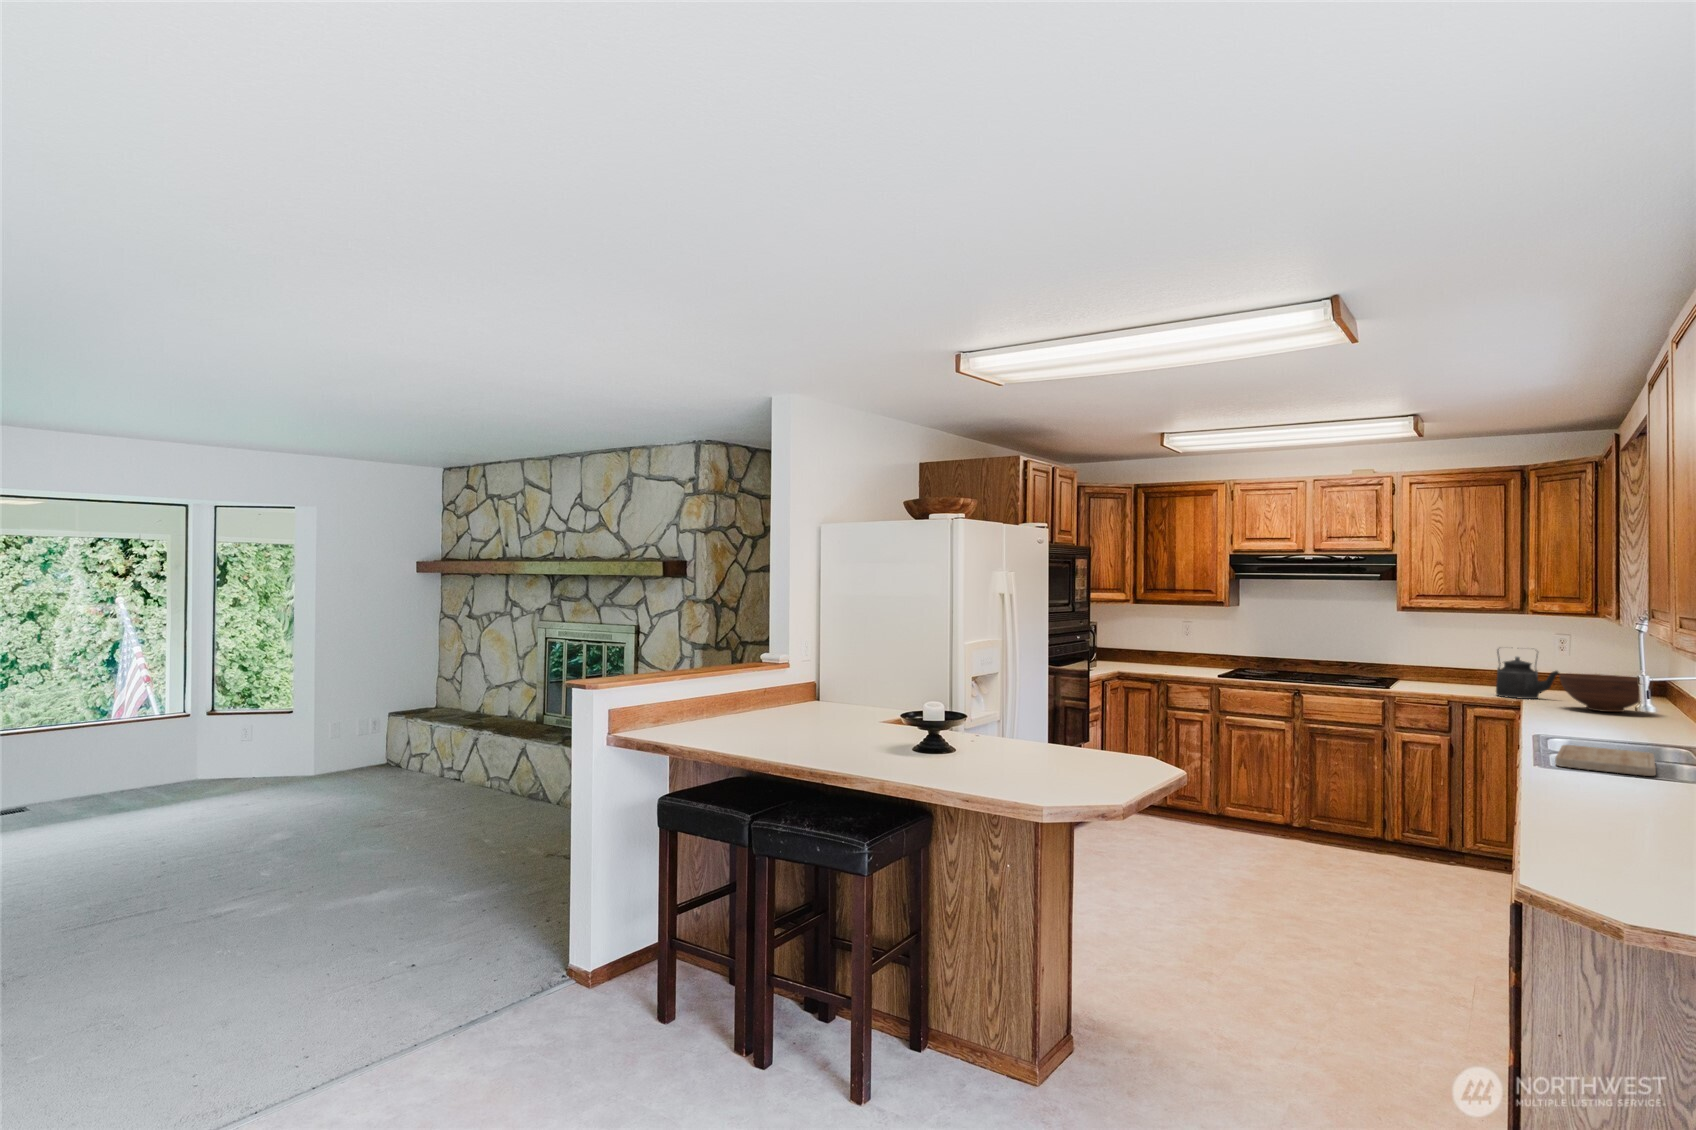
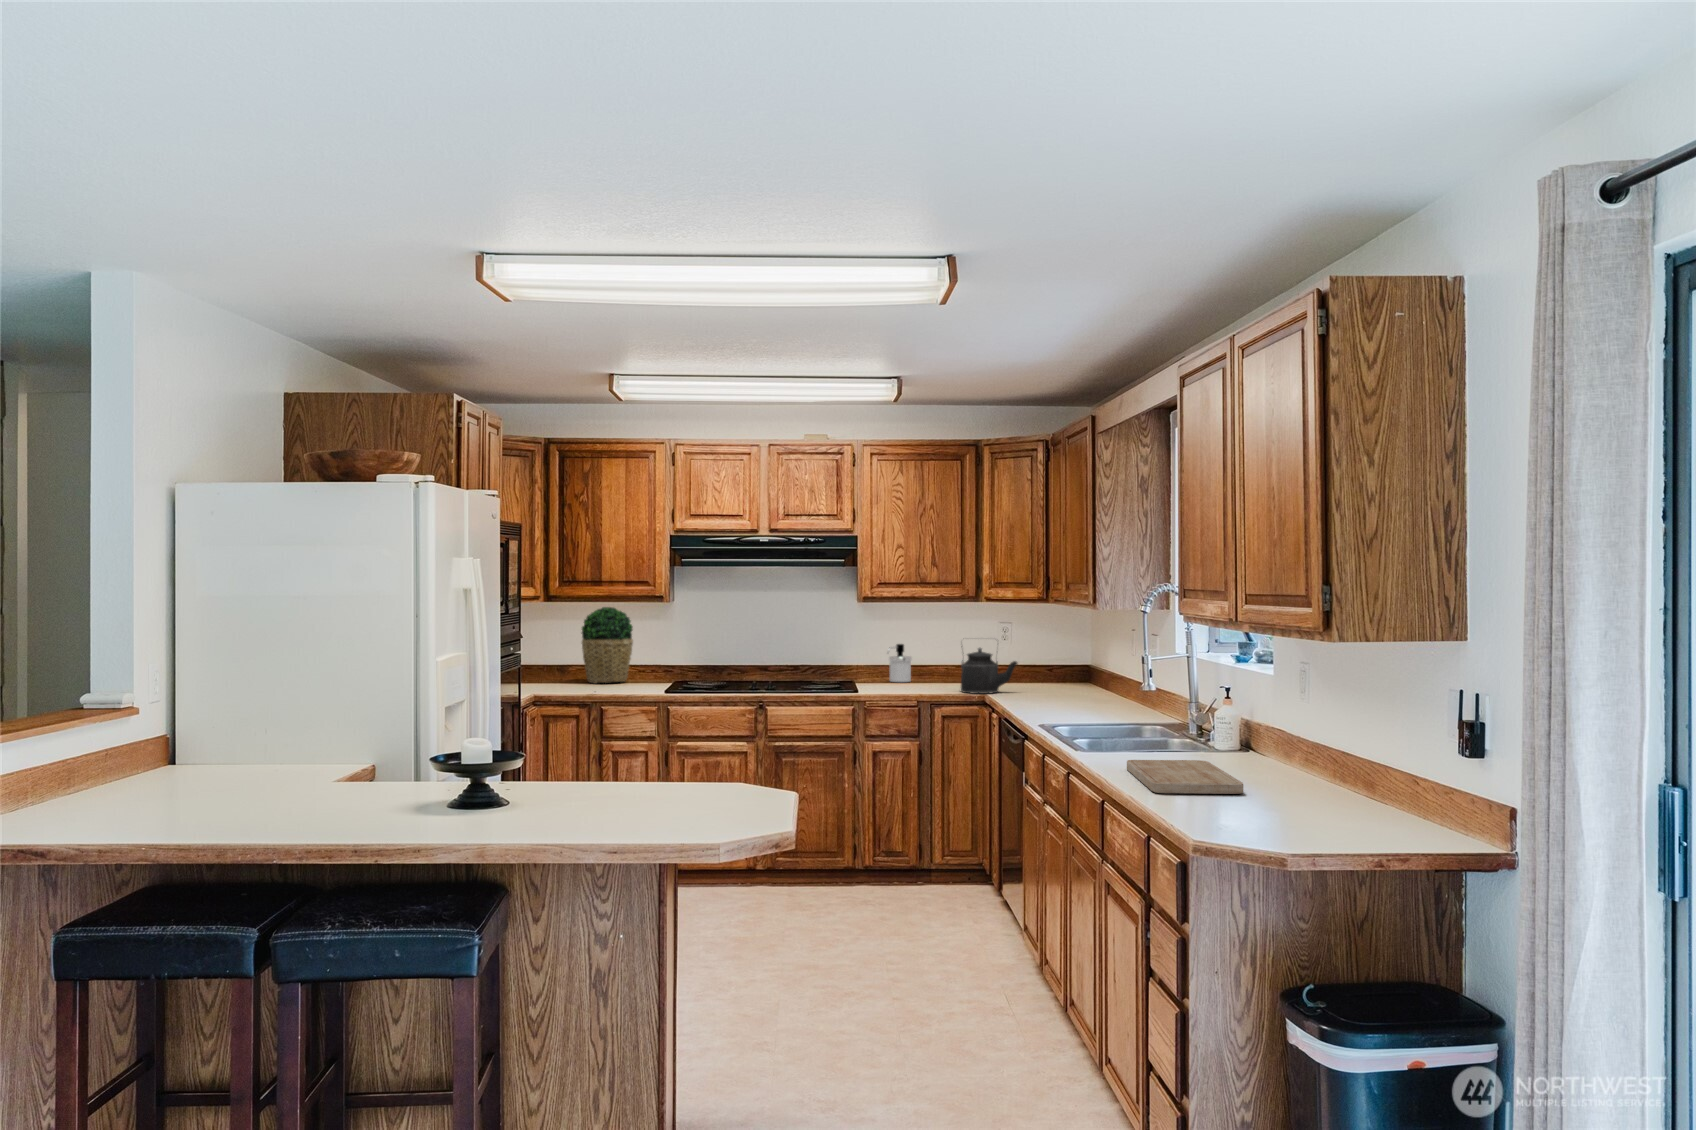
potted plant: none [1160,610,1202,668] -> present [582,607,633,683]
soap dispenser: none [1429,651,1458,686] -> present [887,644,912,682]
fruit bowl: present [1560,673,1653,712] -> none [1031,664,1111,704]

